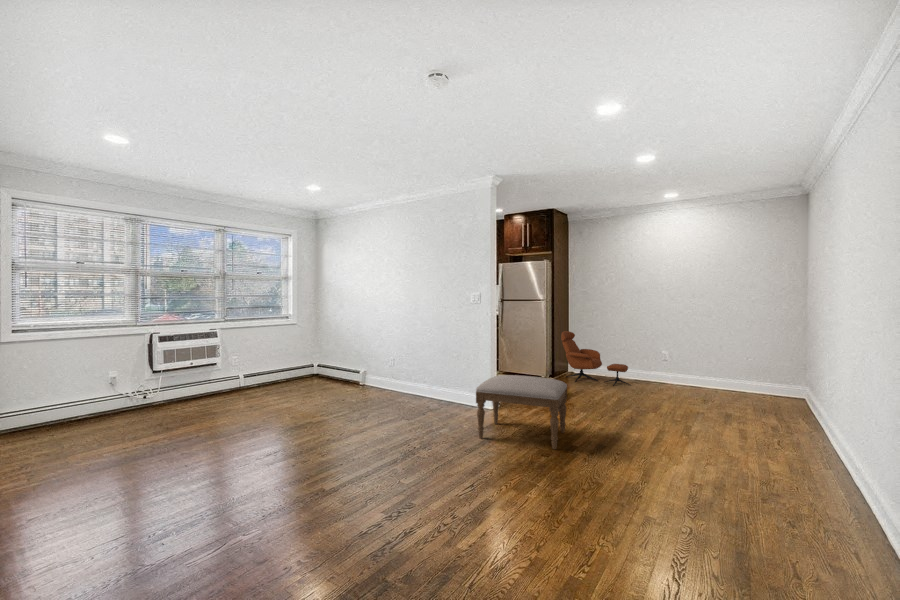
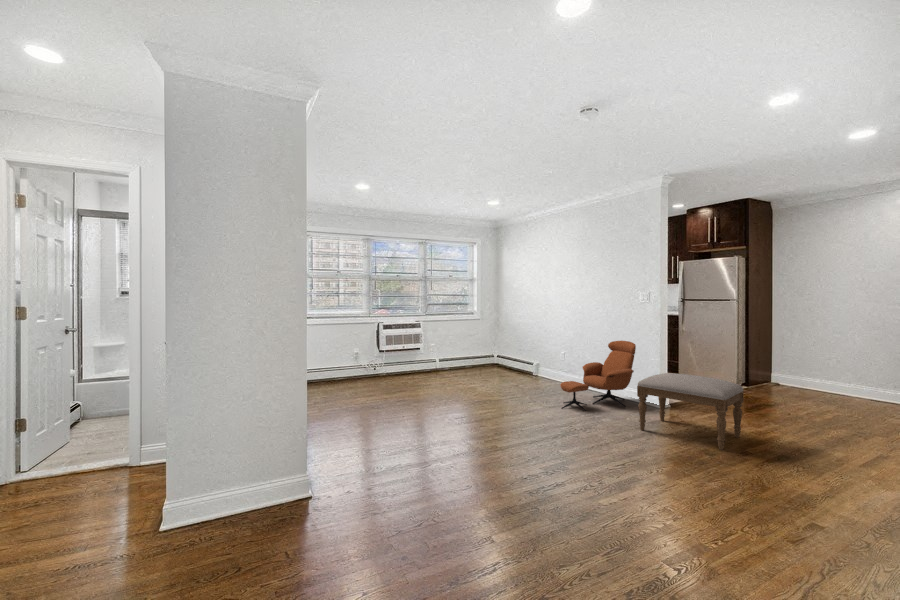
lounge chair: present [561,331,630,386] -> present [560,341,636,411]

